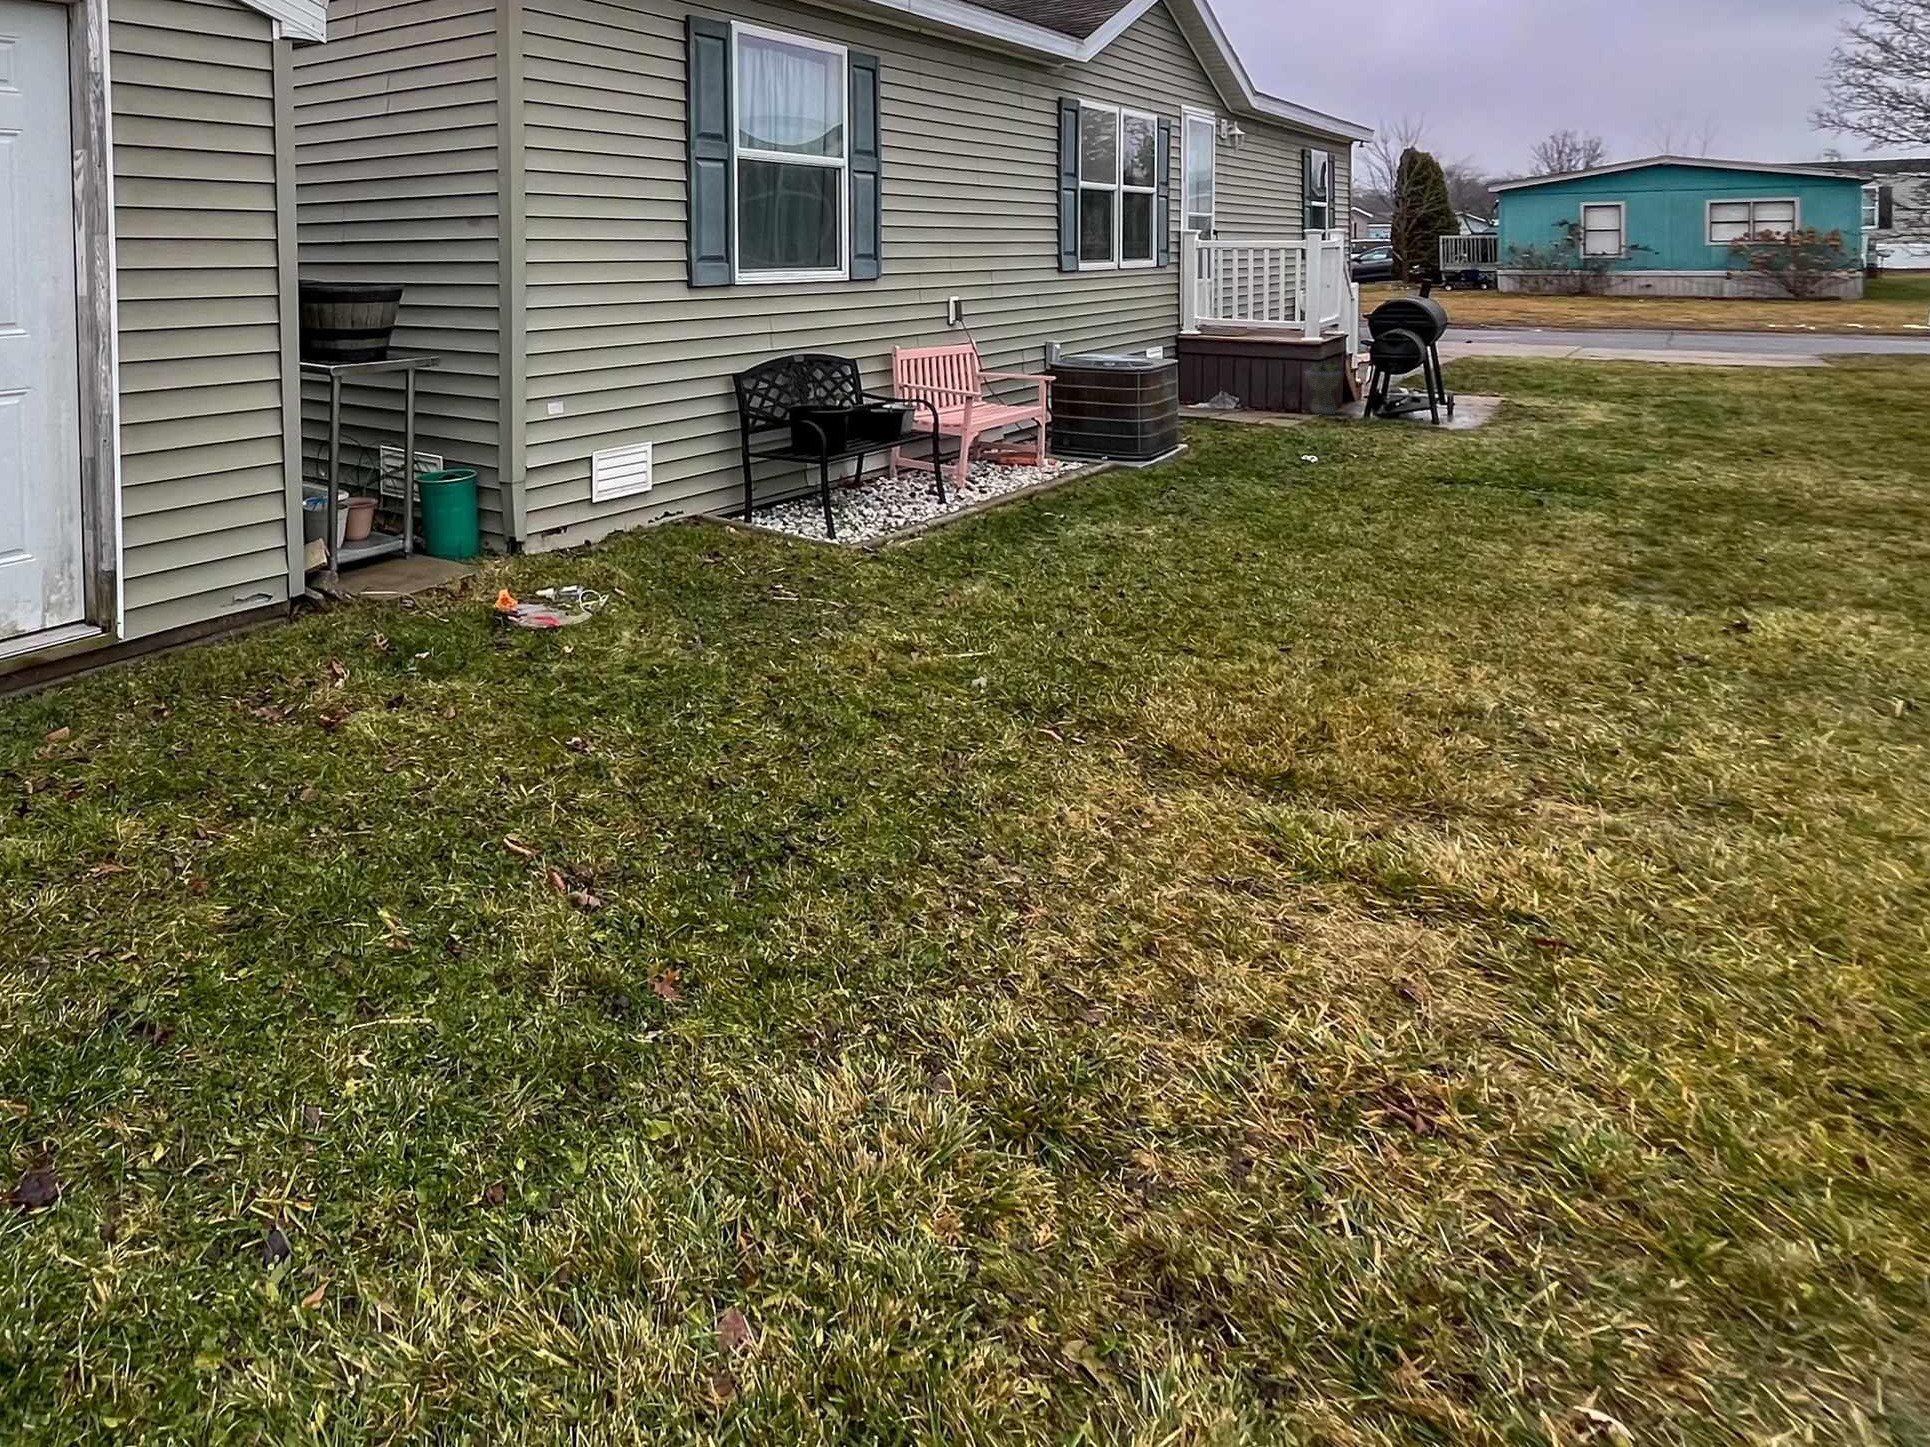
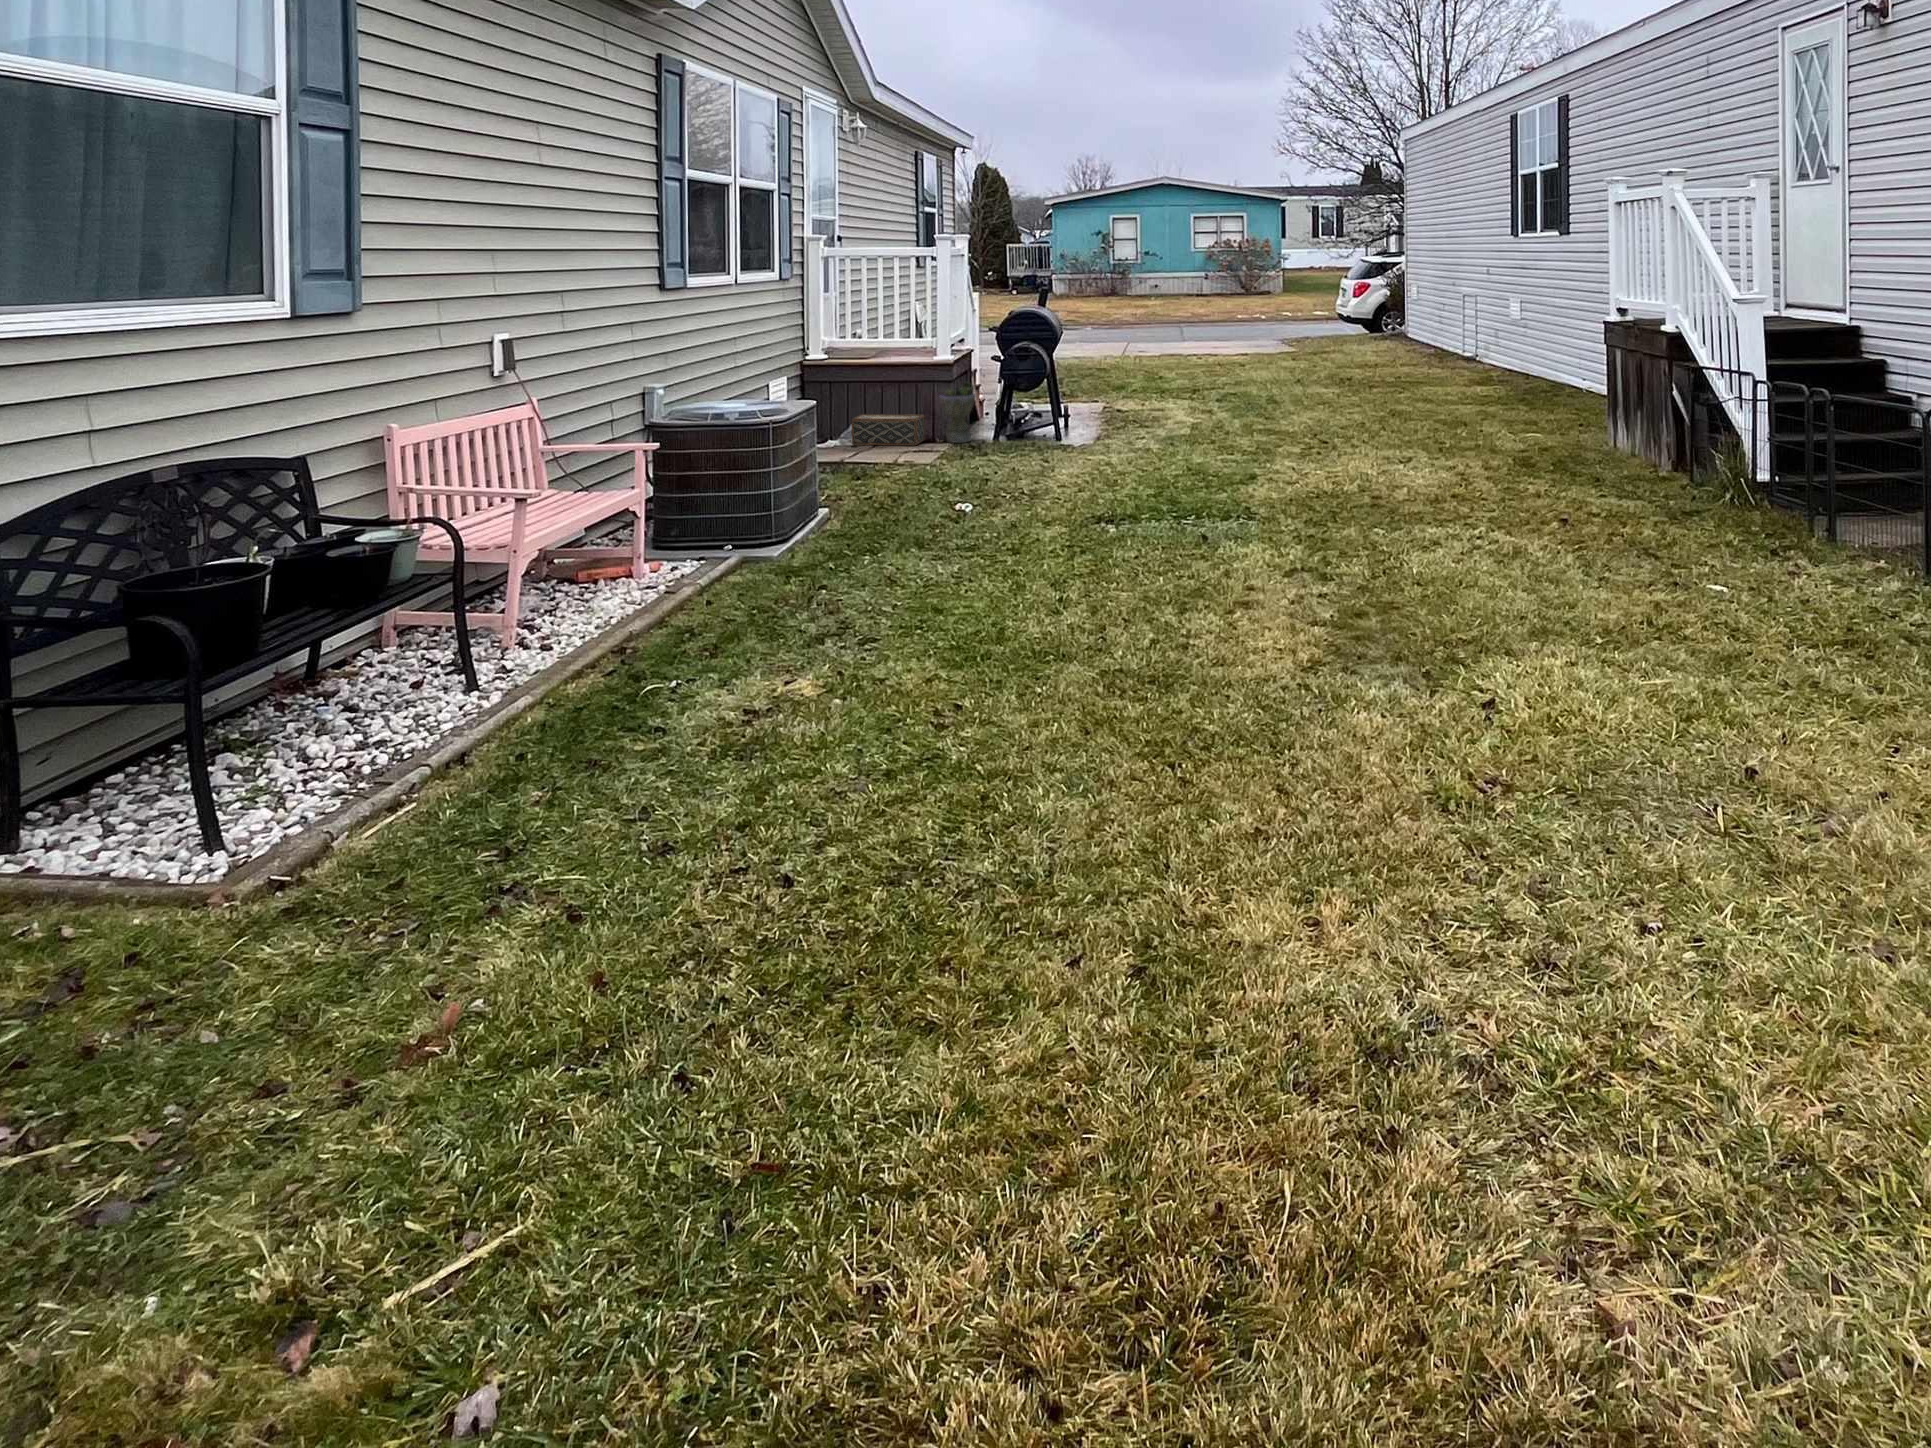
woven basket: none [1218,383,1290,412] -> present [852,414,925,445]

